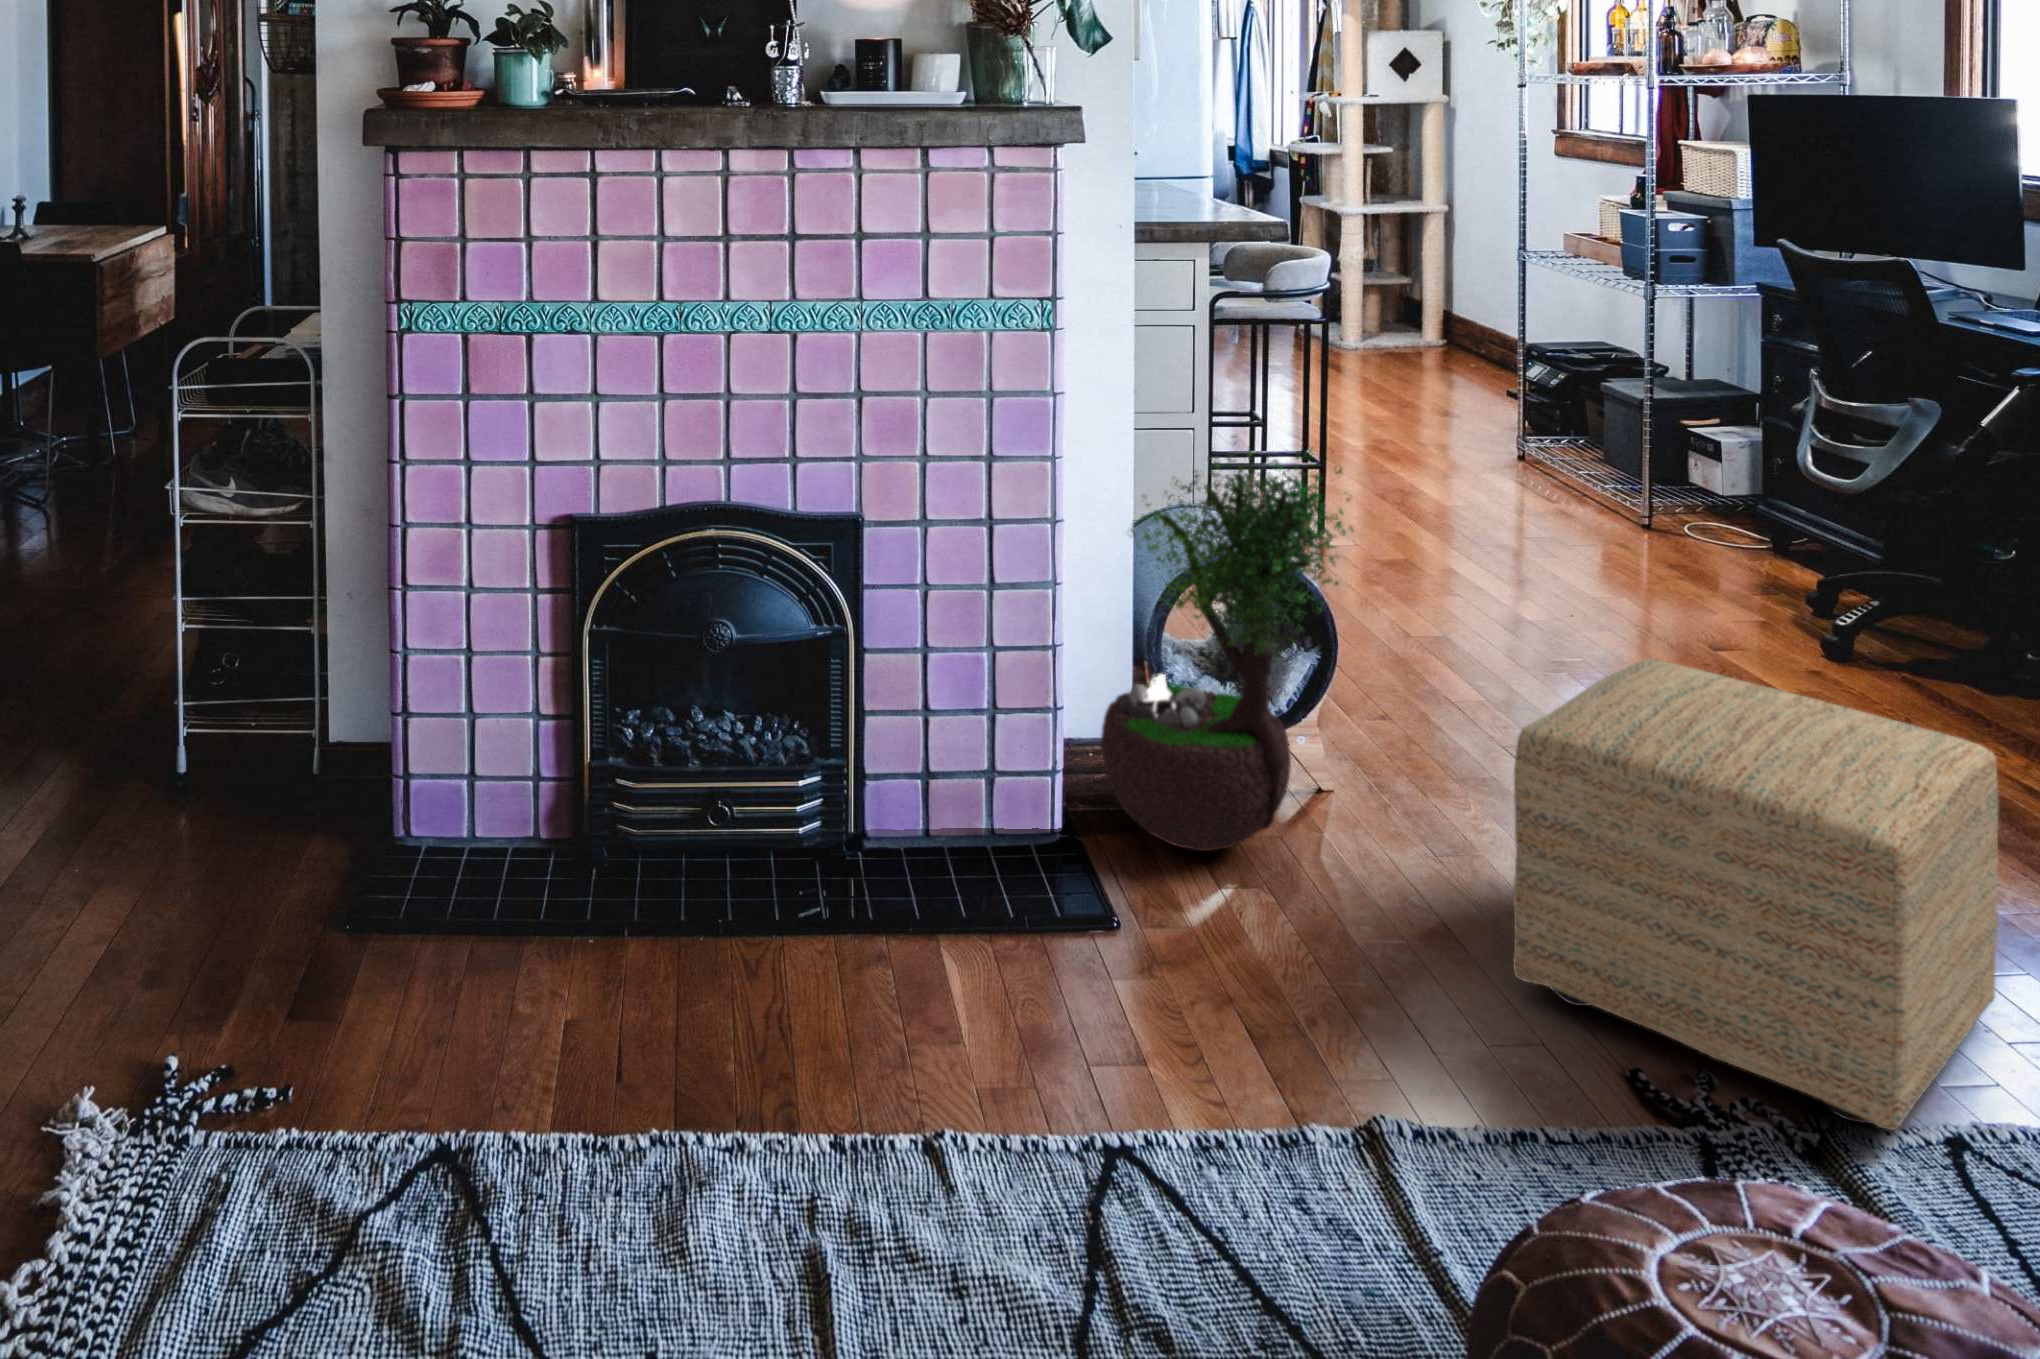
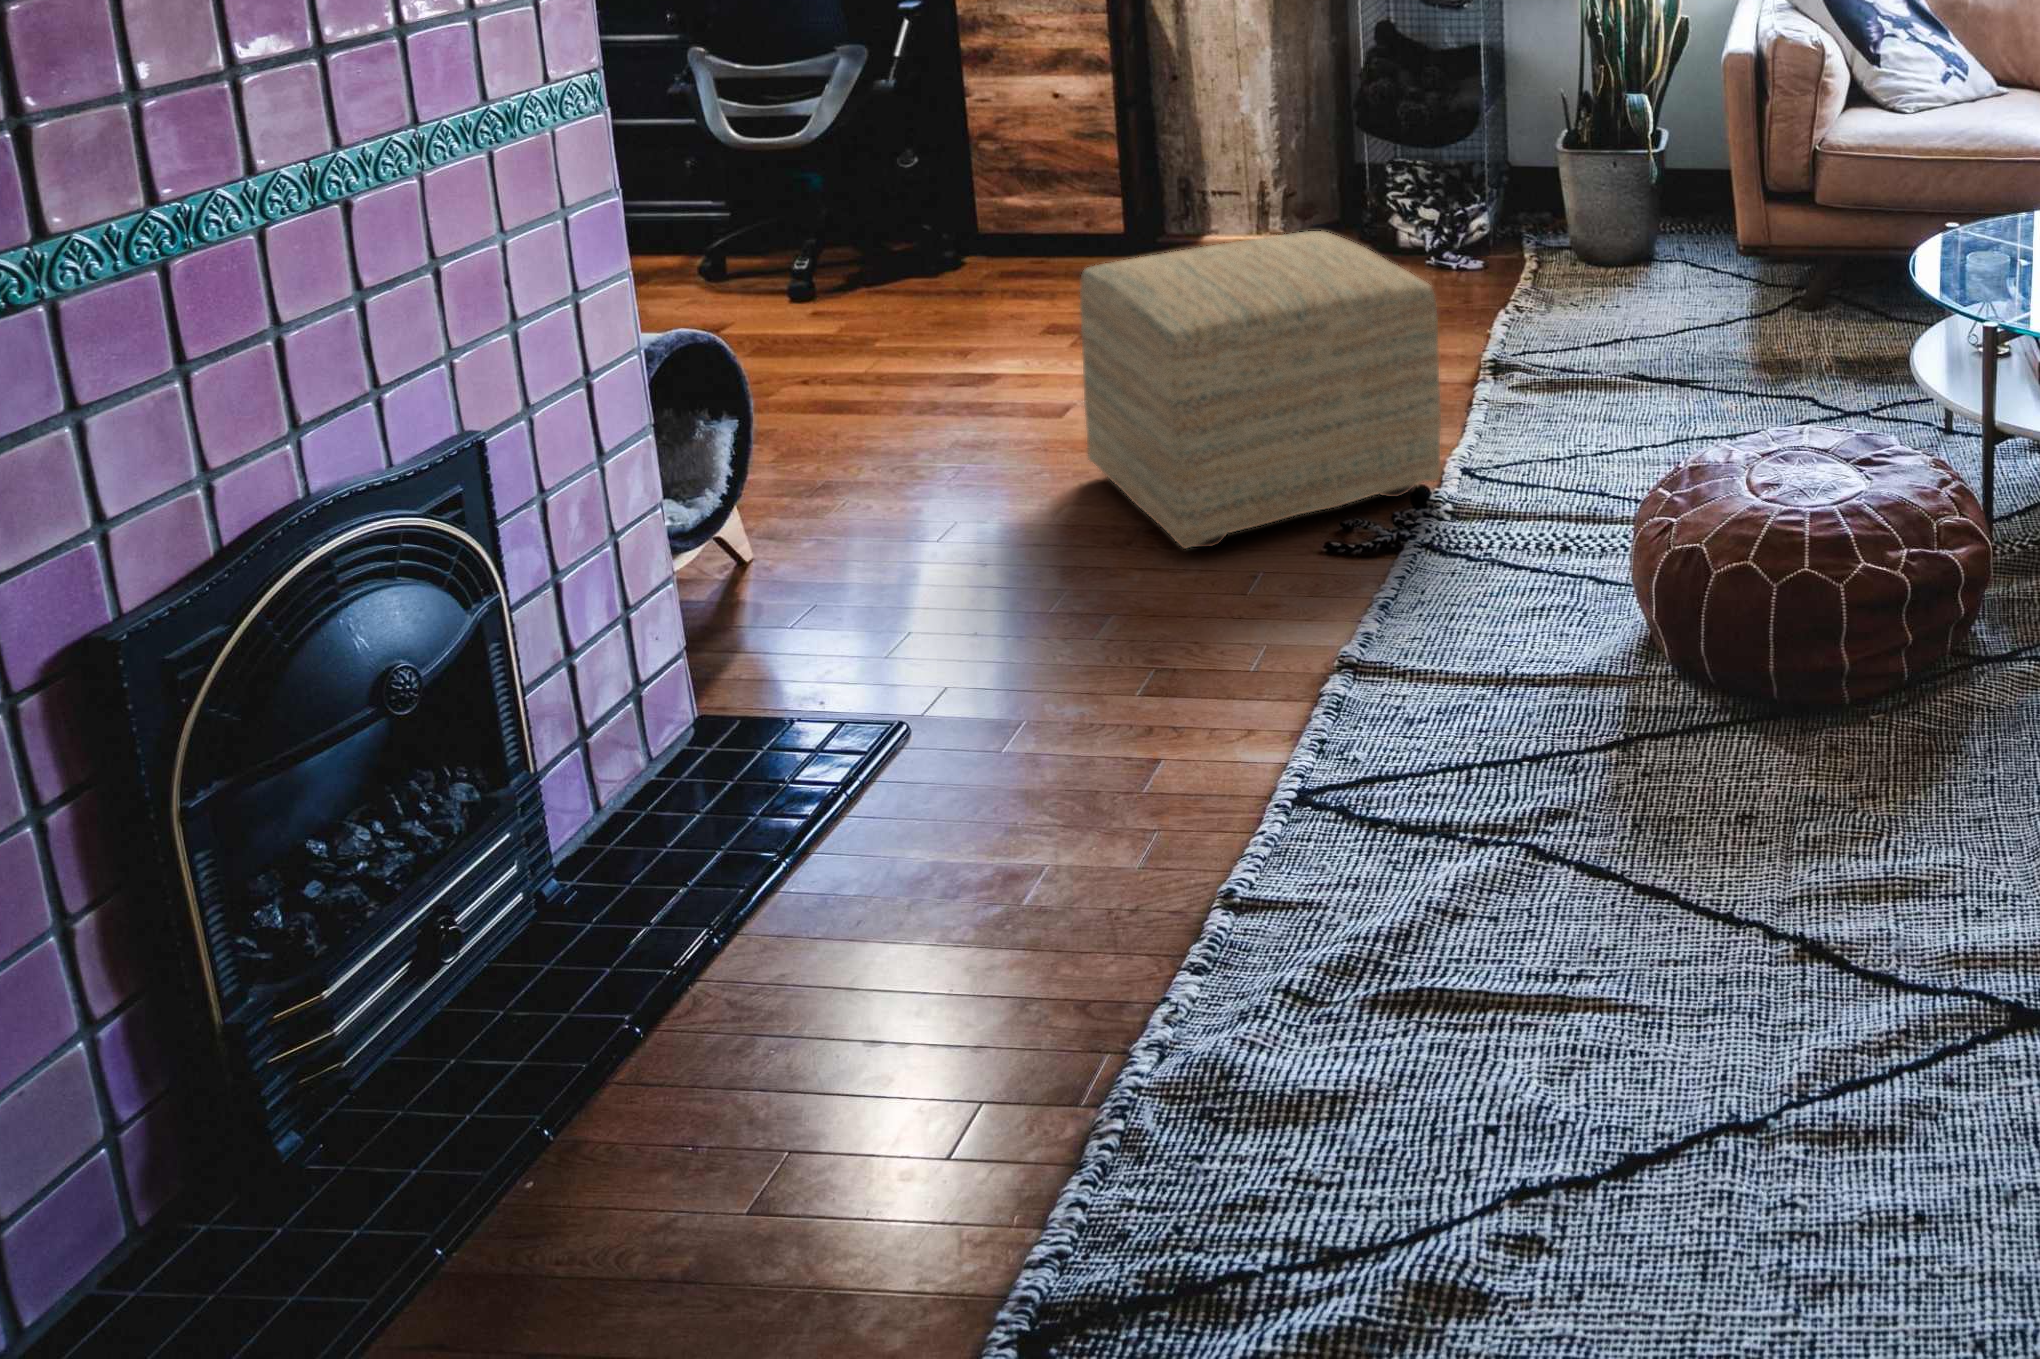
potted tree: present [1101,436,1353,851] -> none [628,159,989,673]

